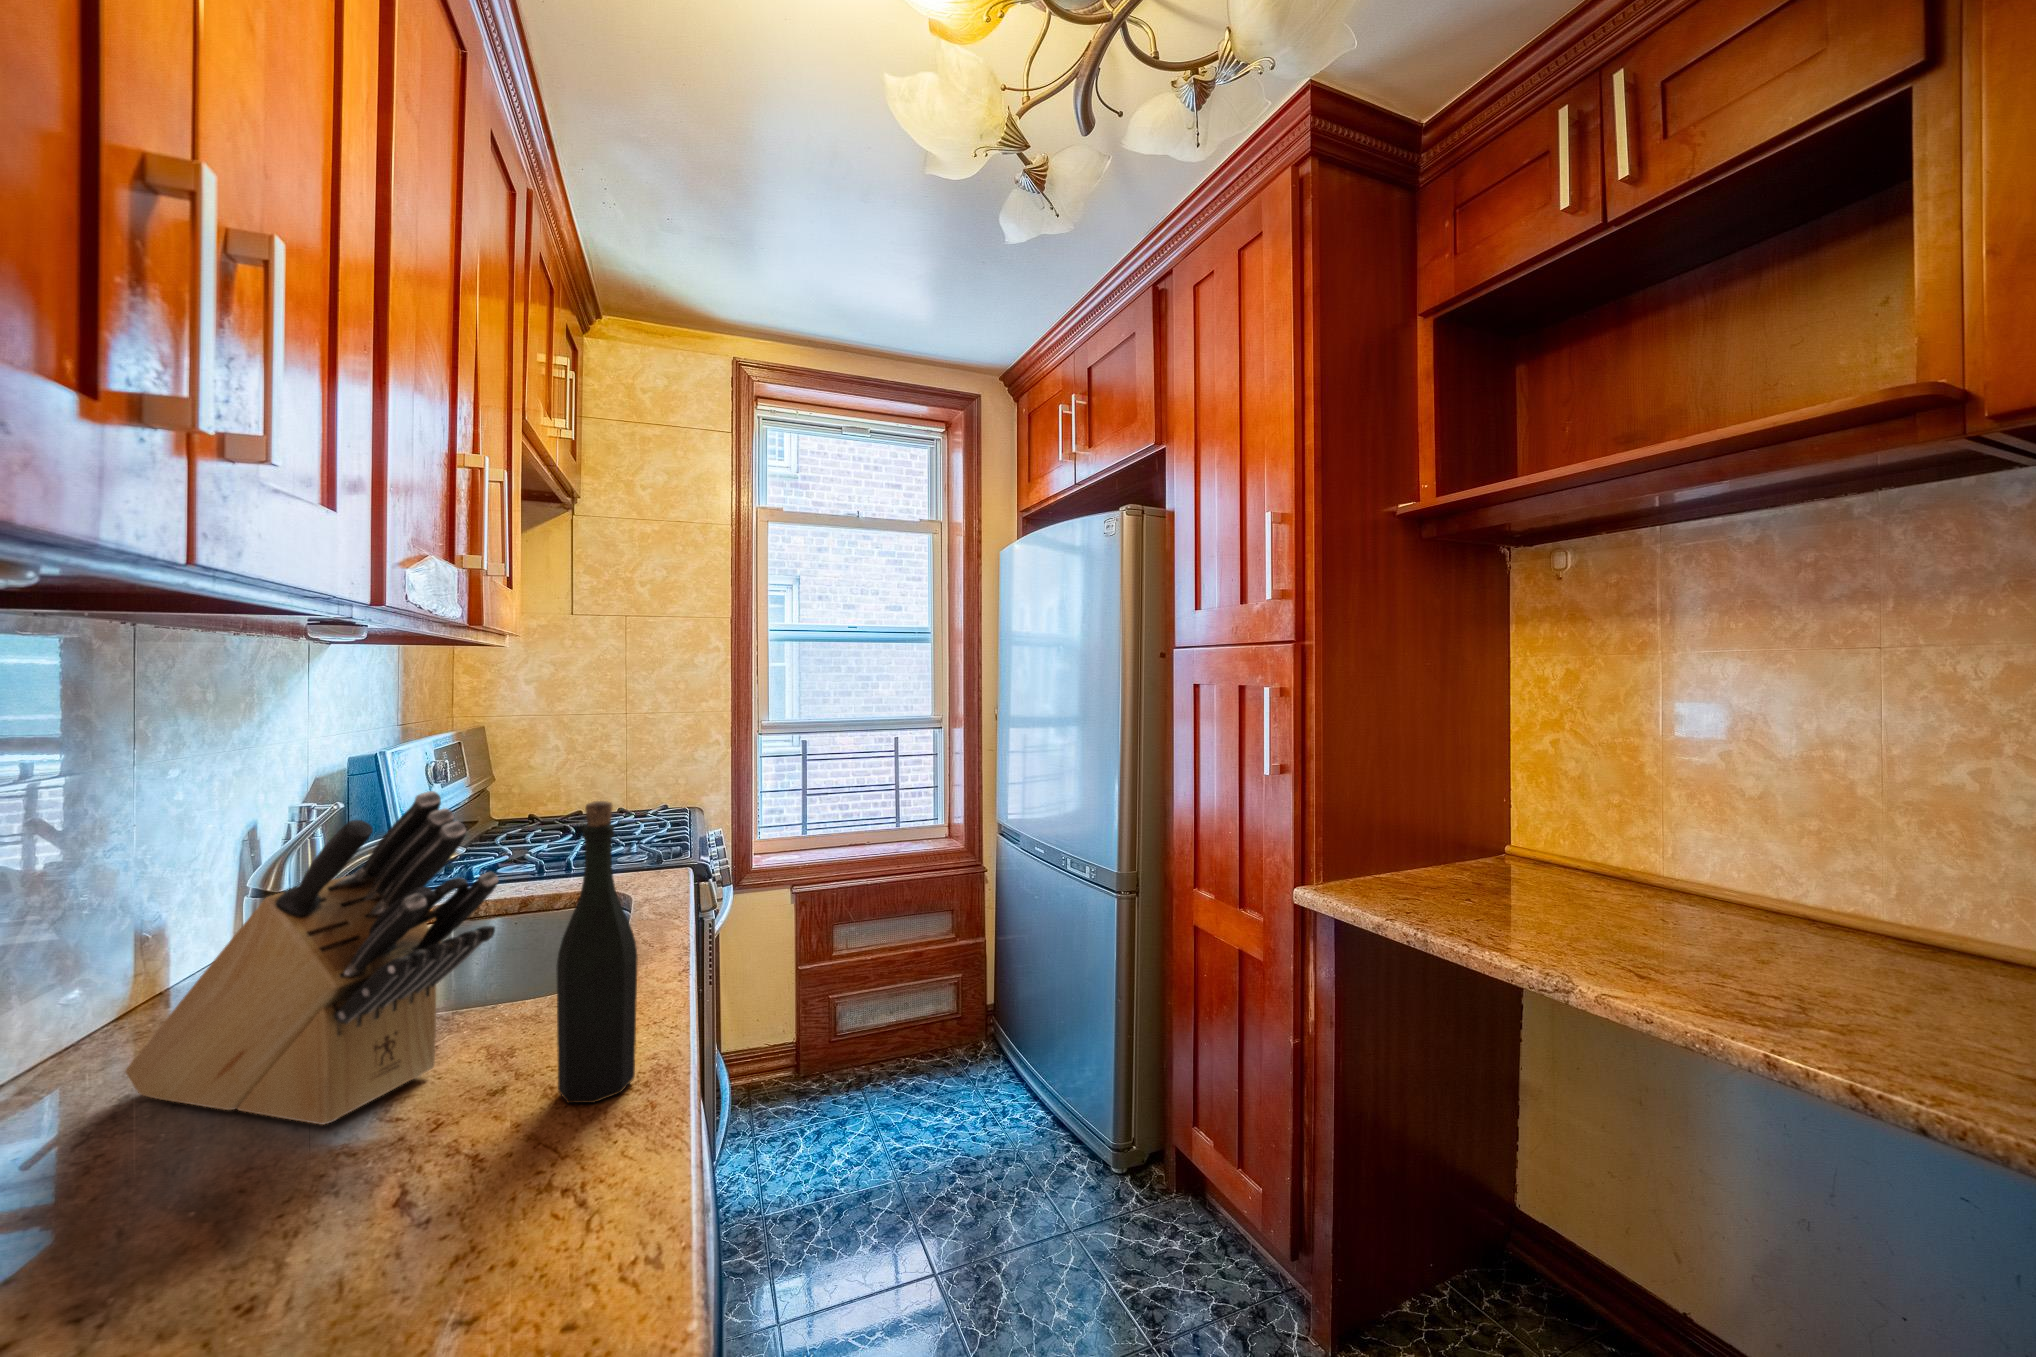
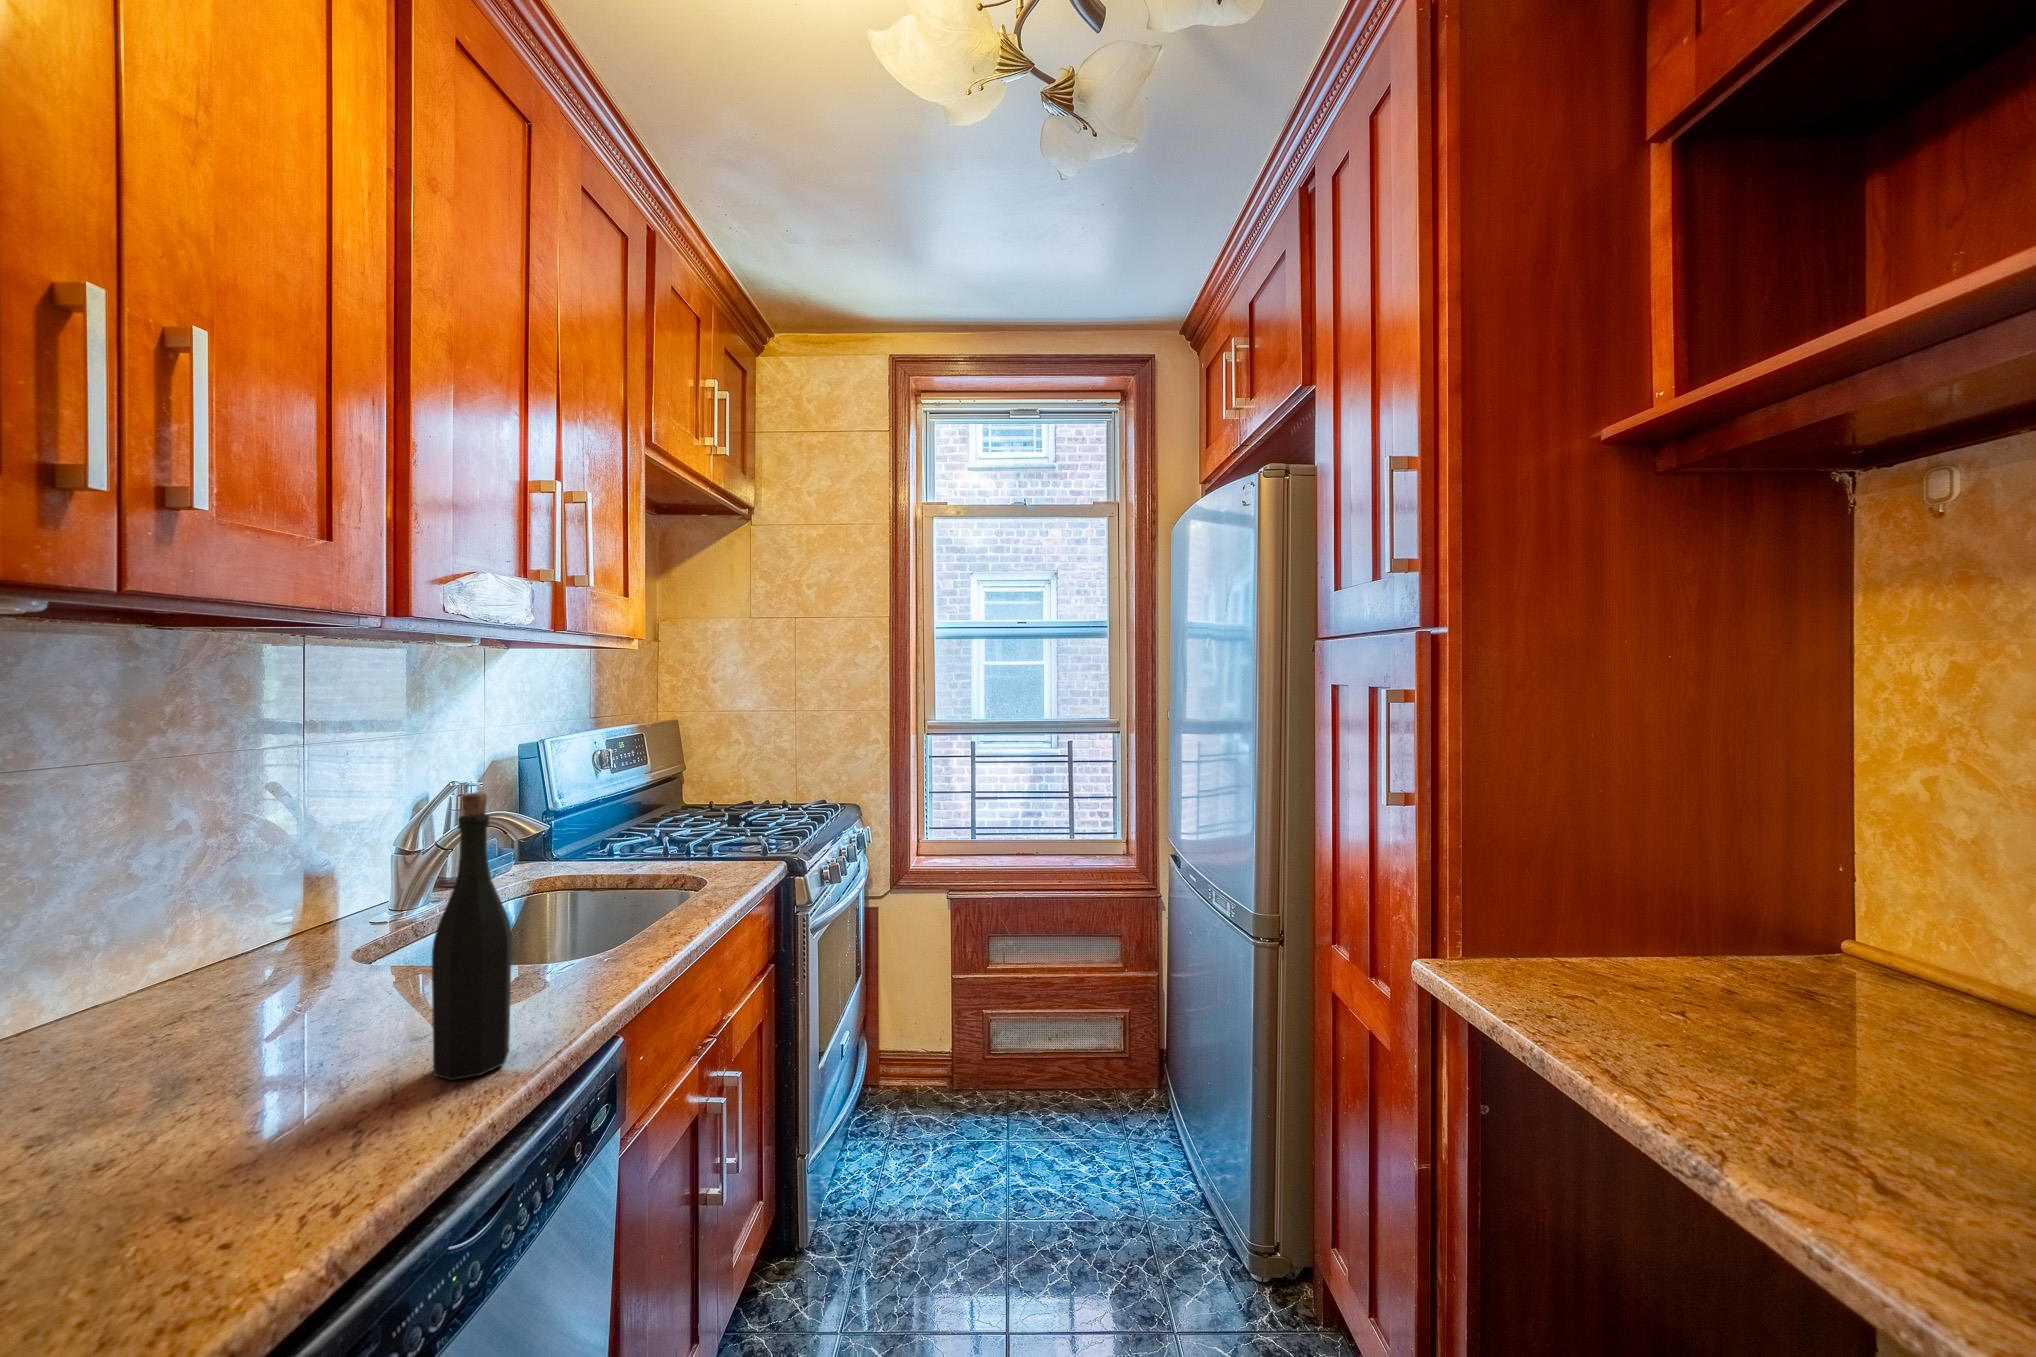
knife block: present [125,791,499,1125] -> none [208,775,409,1056]

